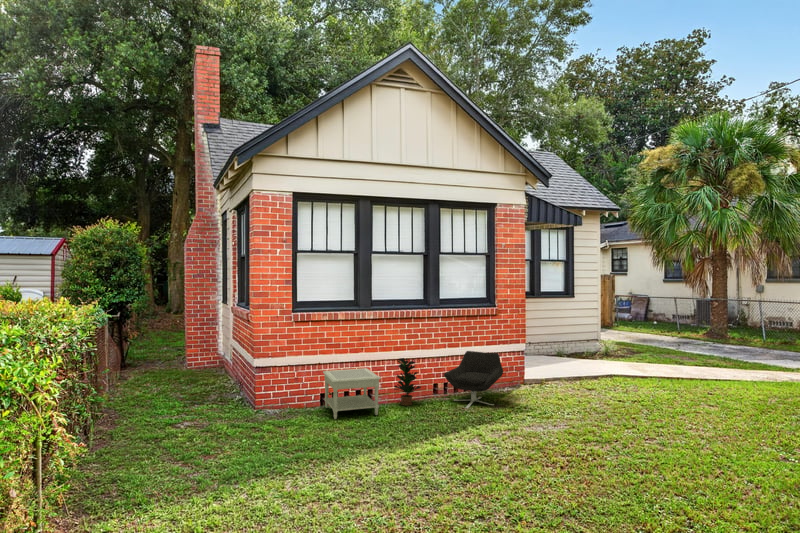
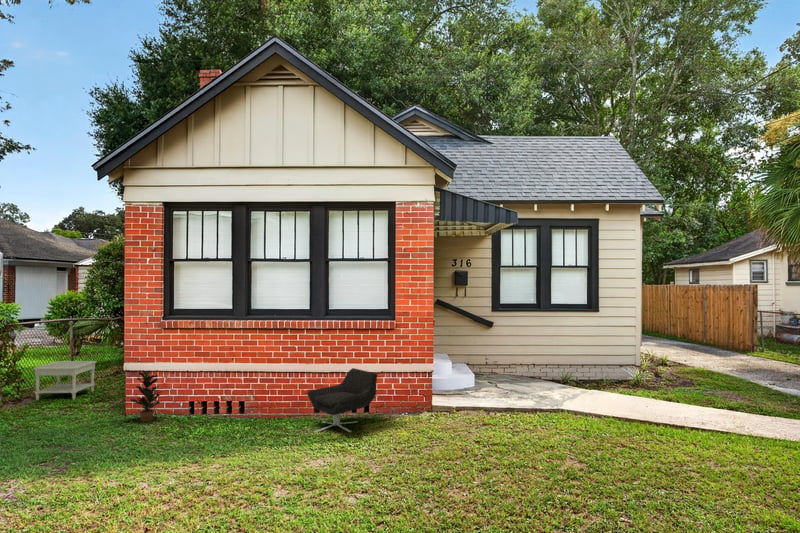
potted plant: present [394,358,421,406] -> present [130,371,162,421]
side table: present [323,368,381,419] -> present [33,361,97,400]

